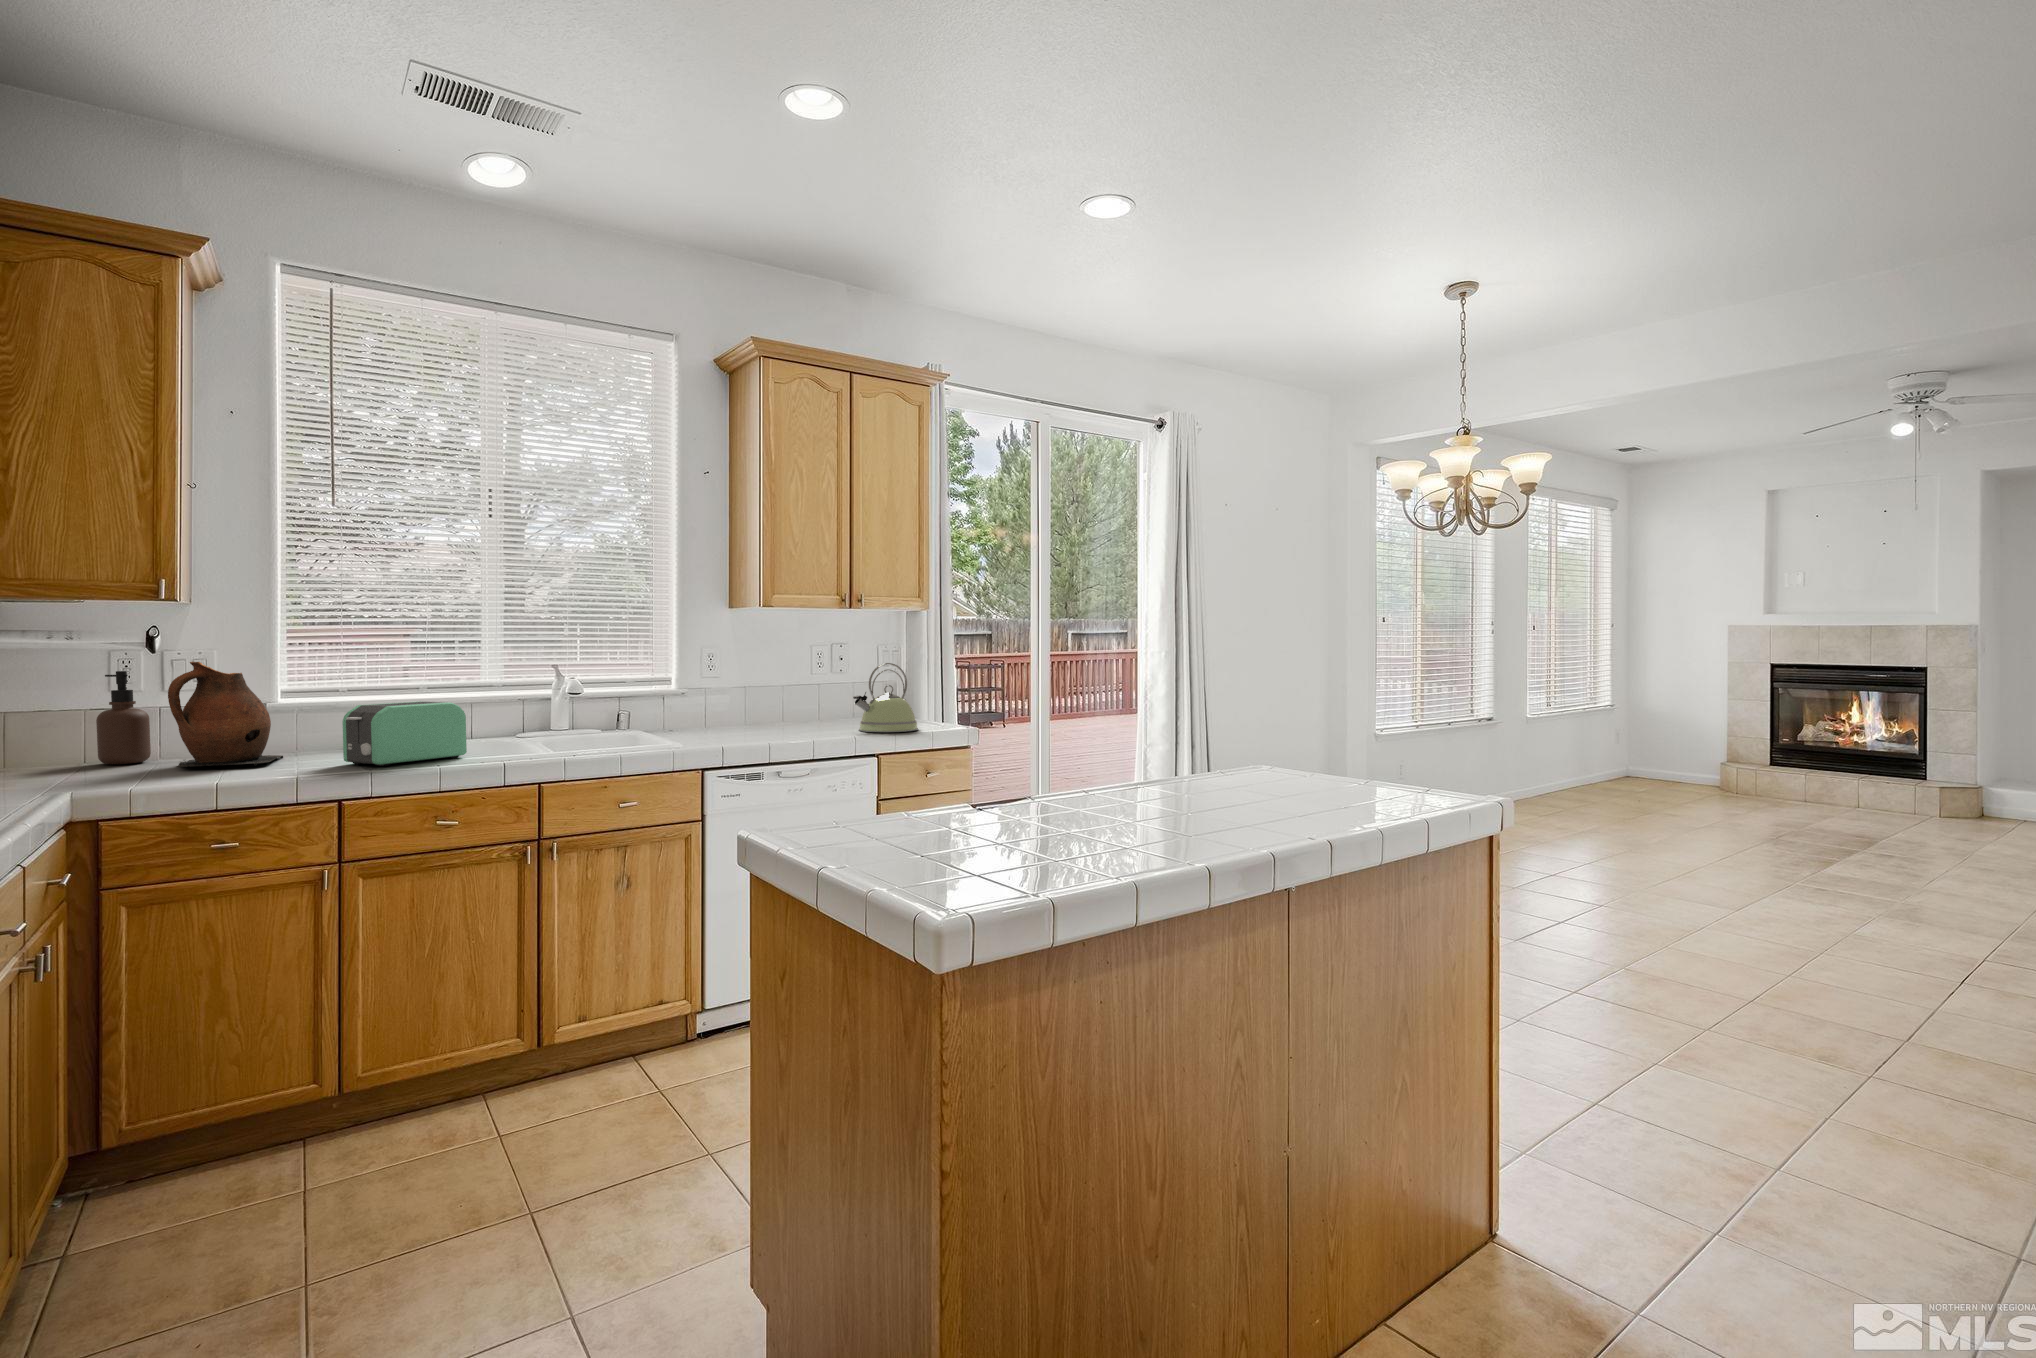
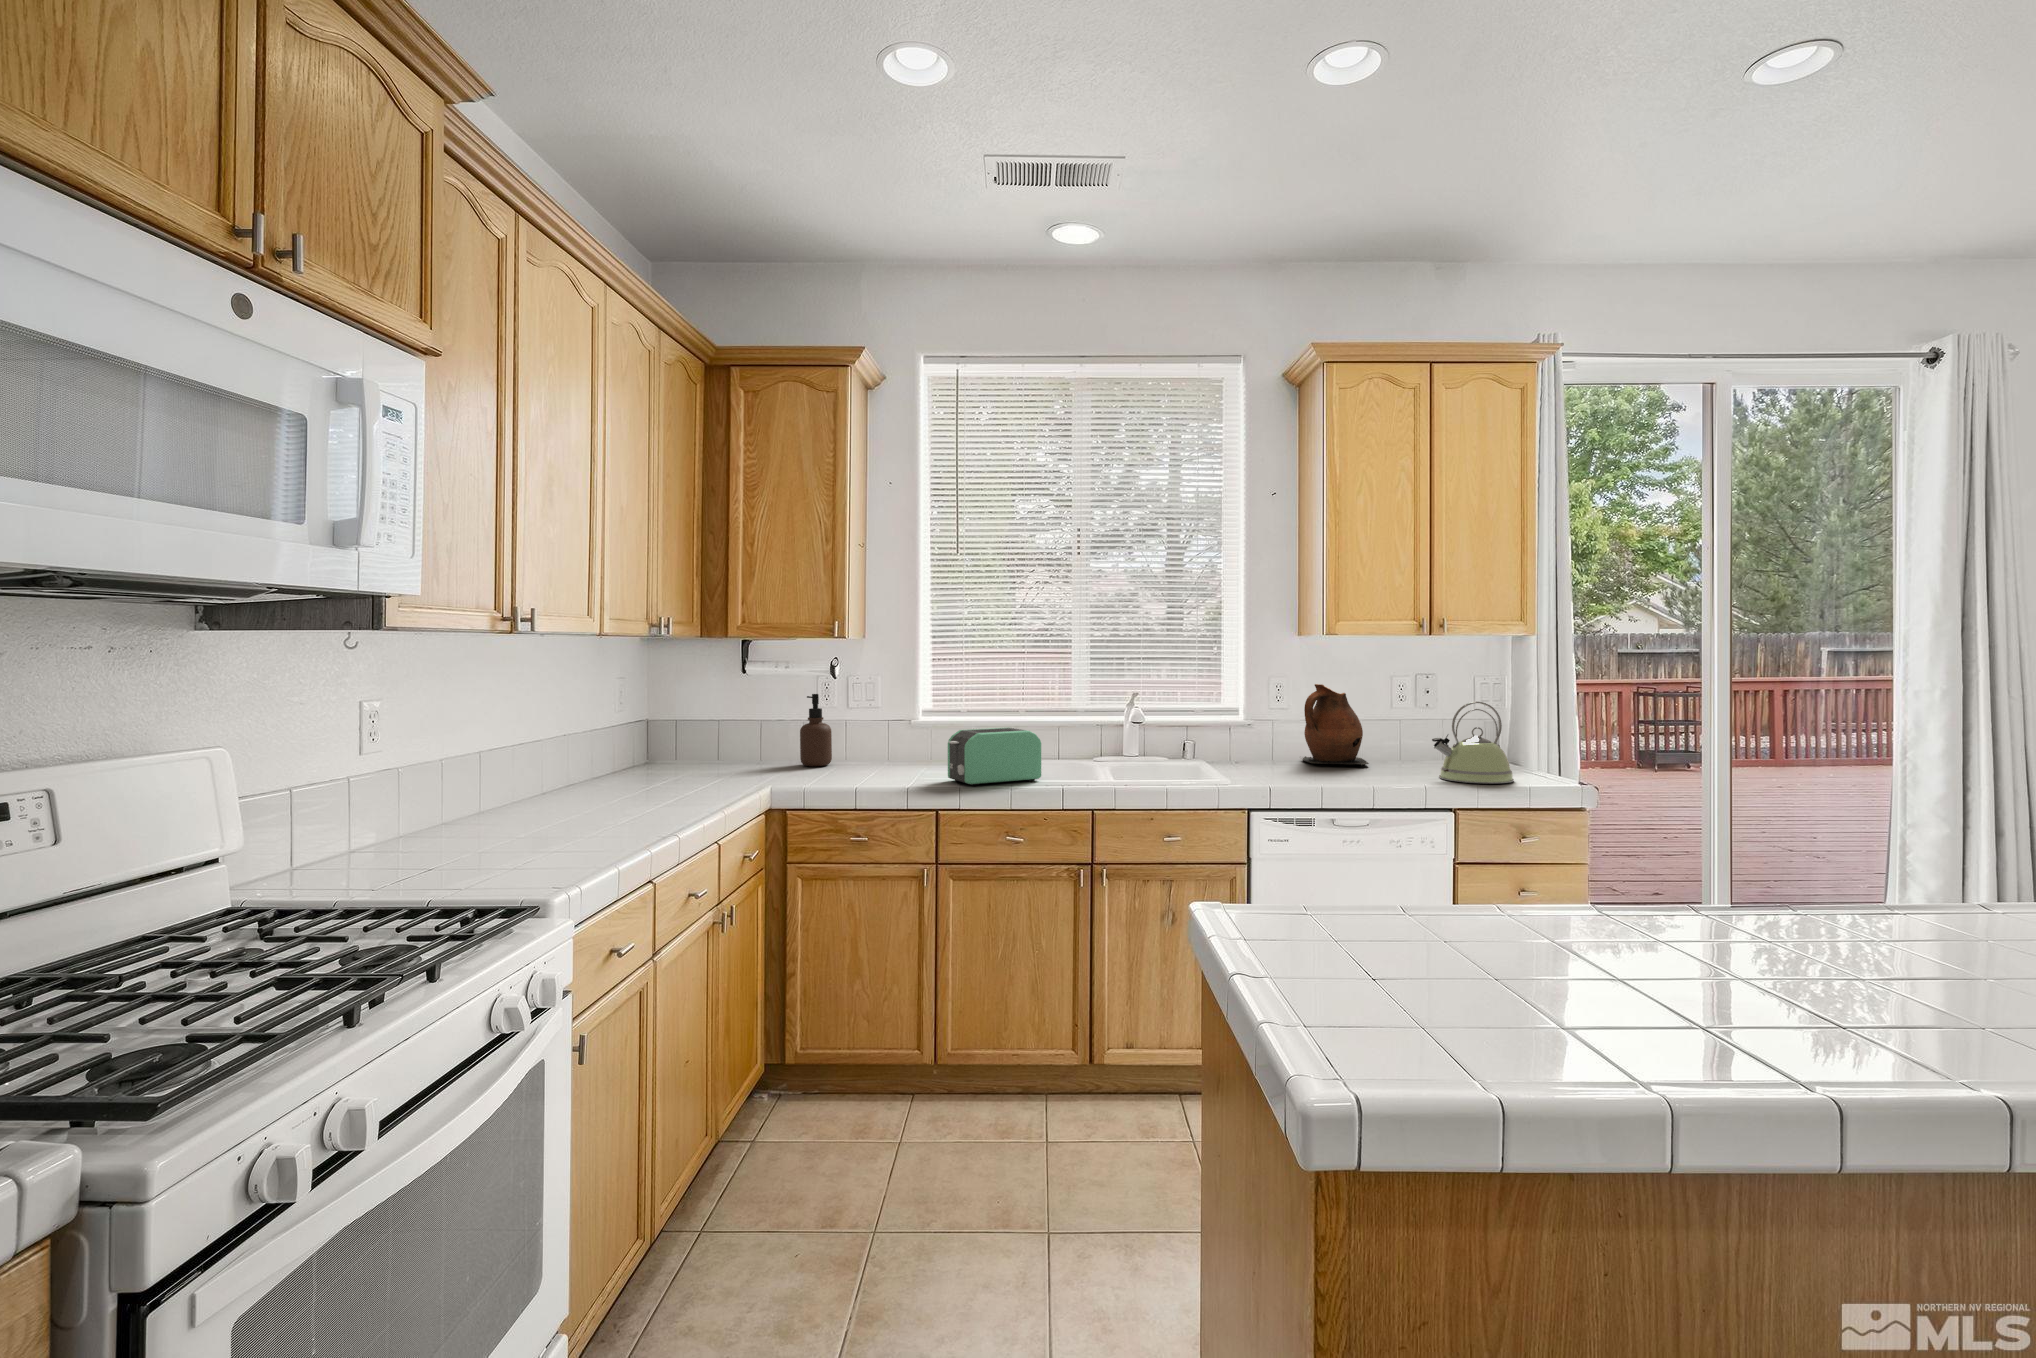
ceramic pitcher: present [168,662,283,767] -> present [1303,684,1369,766]

